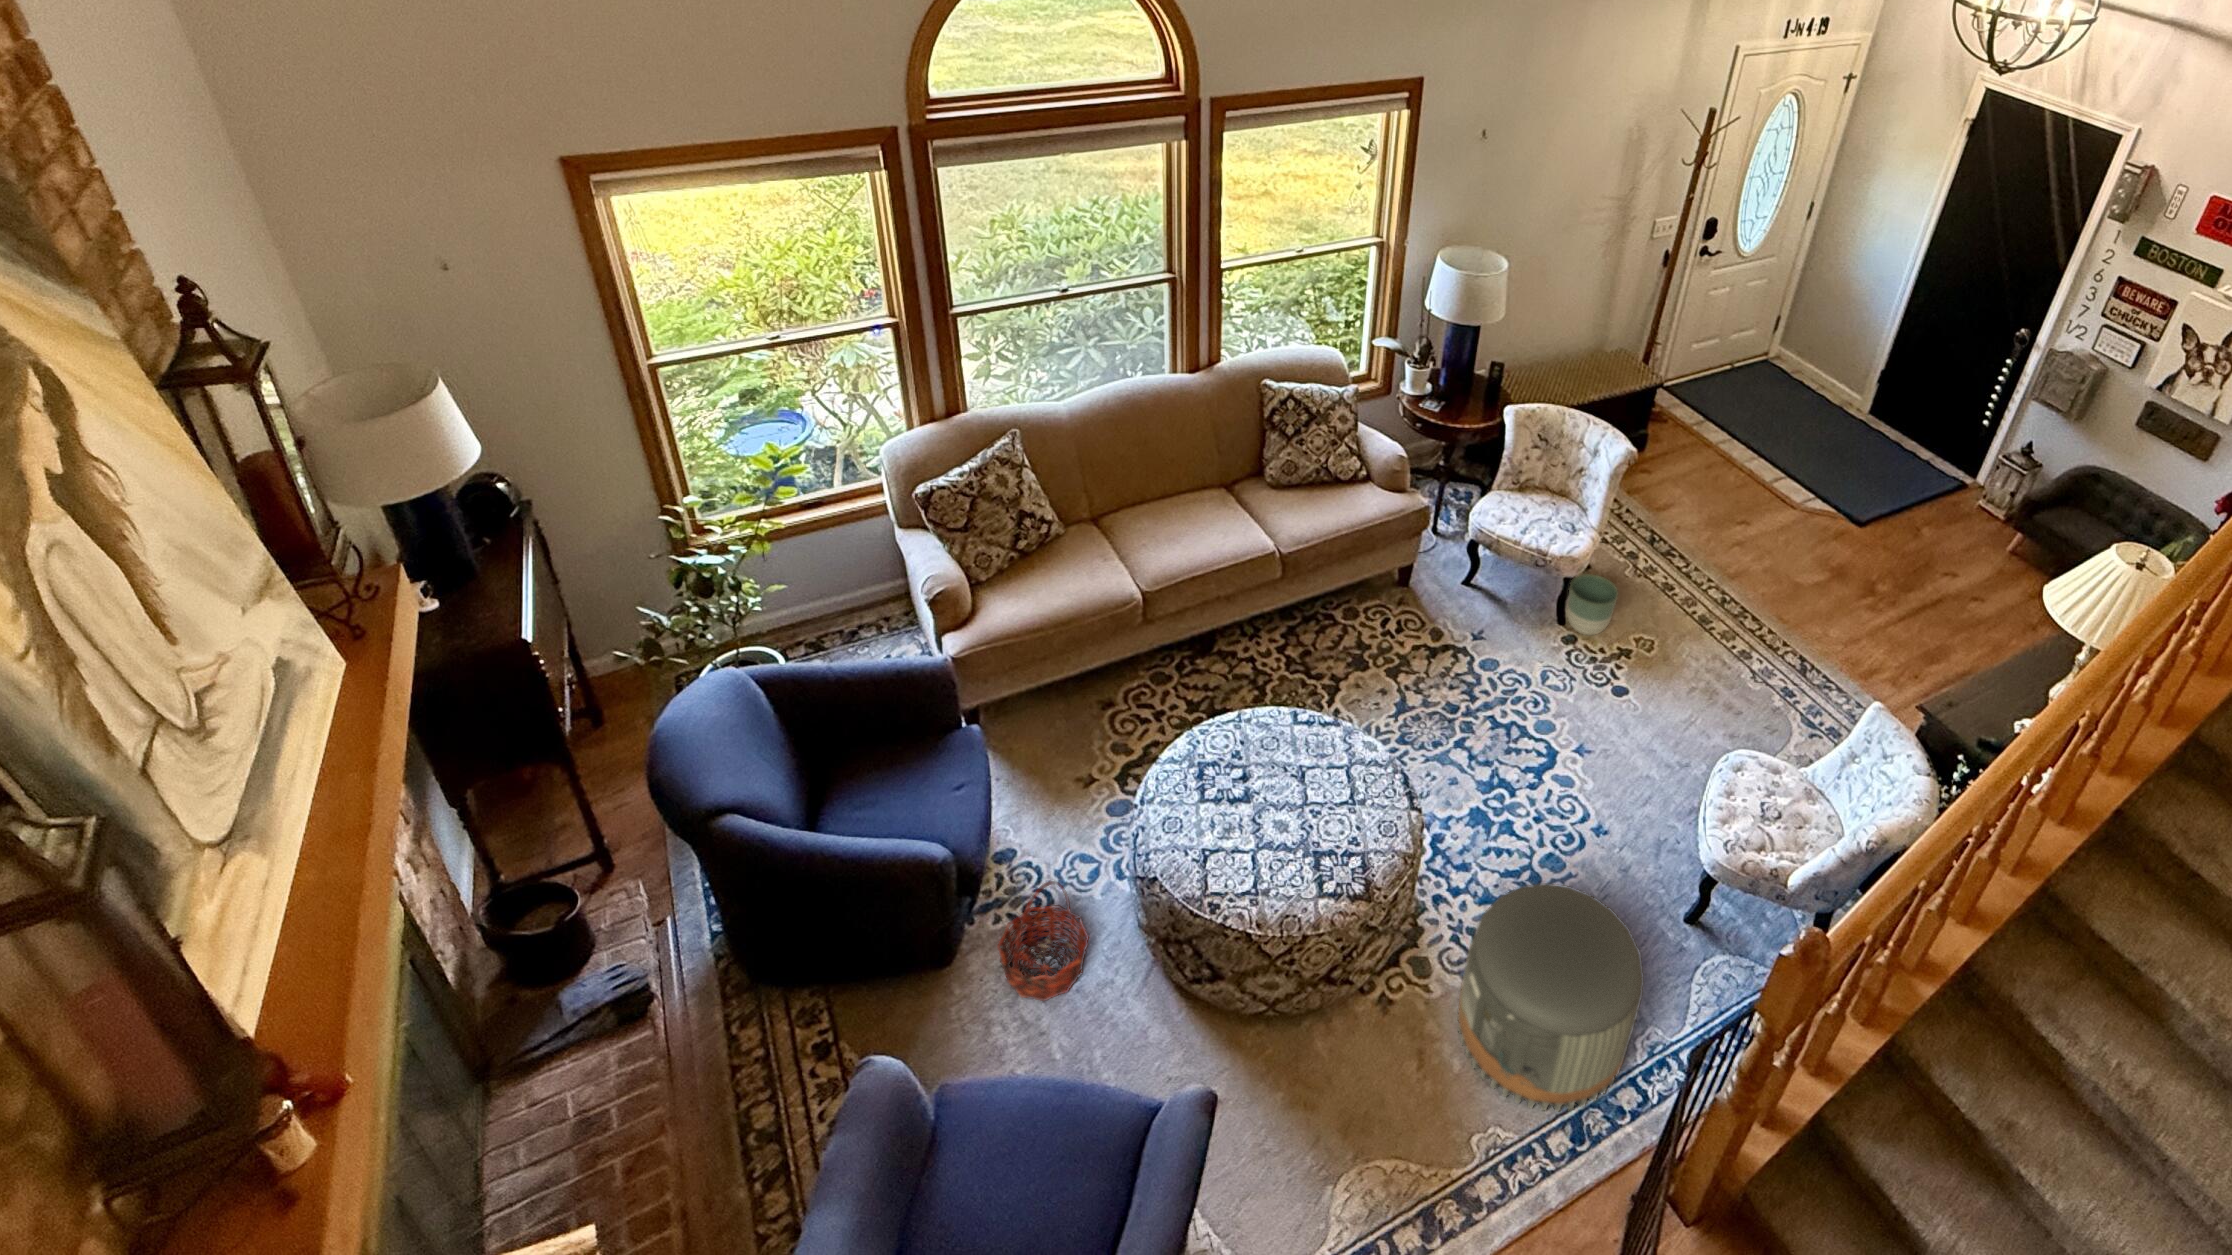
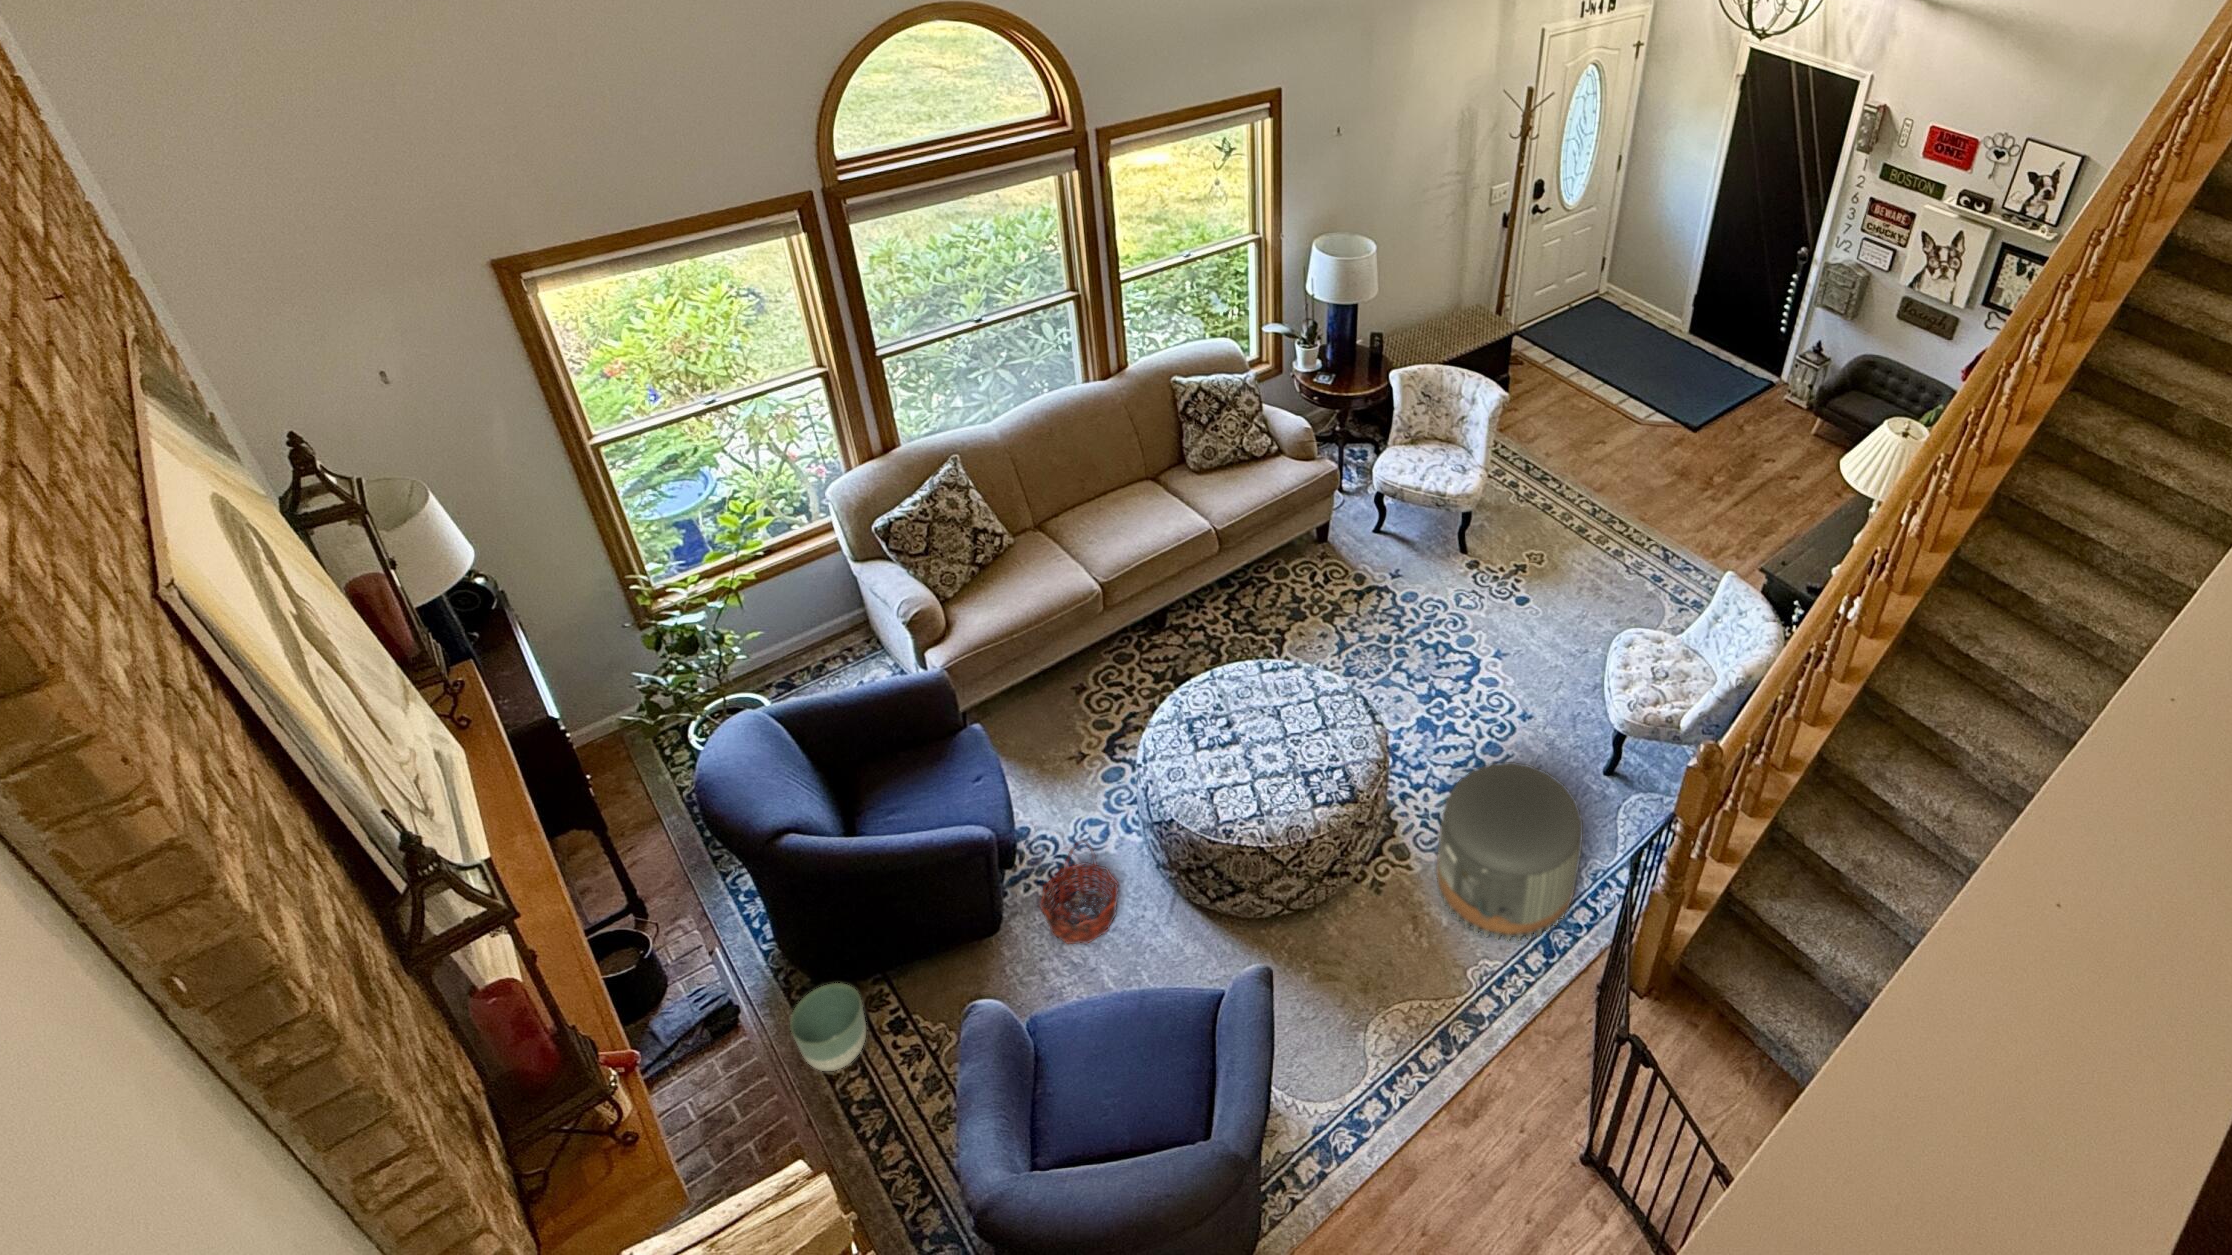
planter: present [1567,574,1618,635] -> present [790,983,866,1071]

